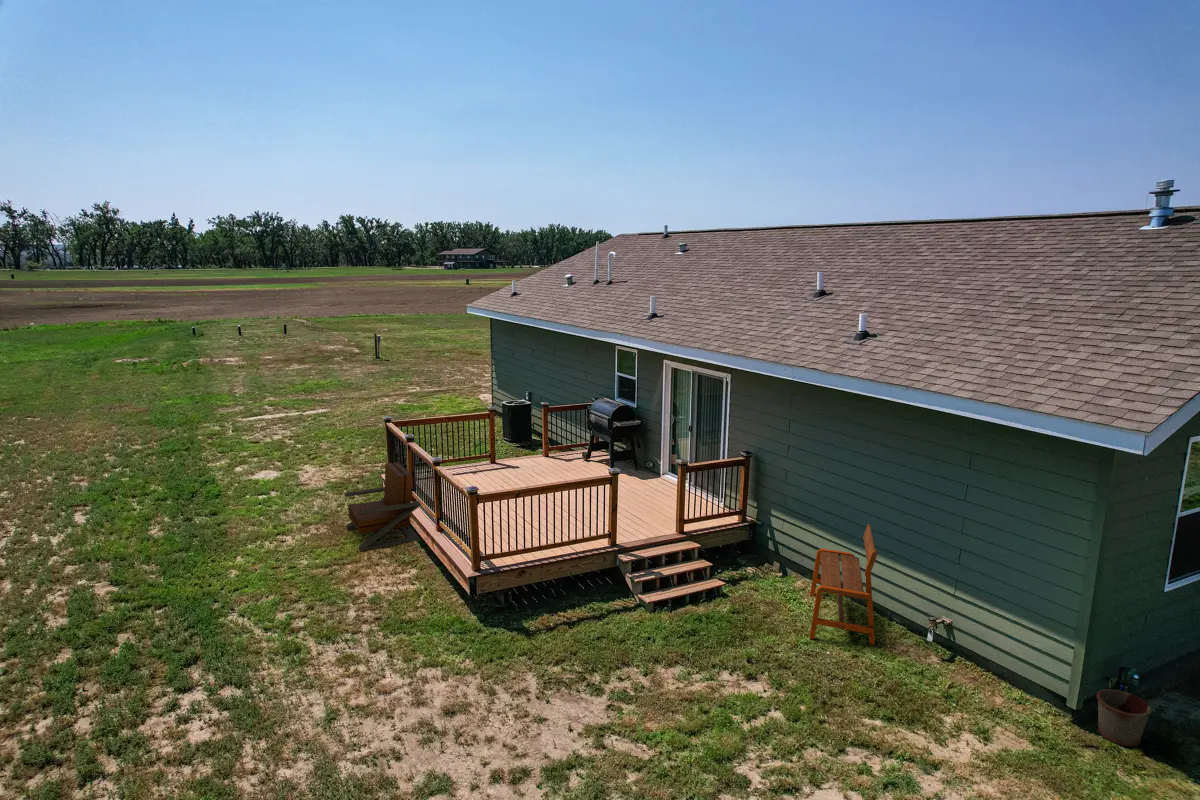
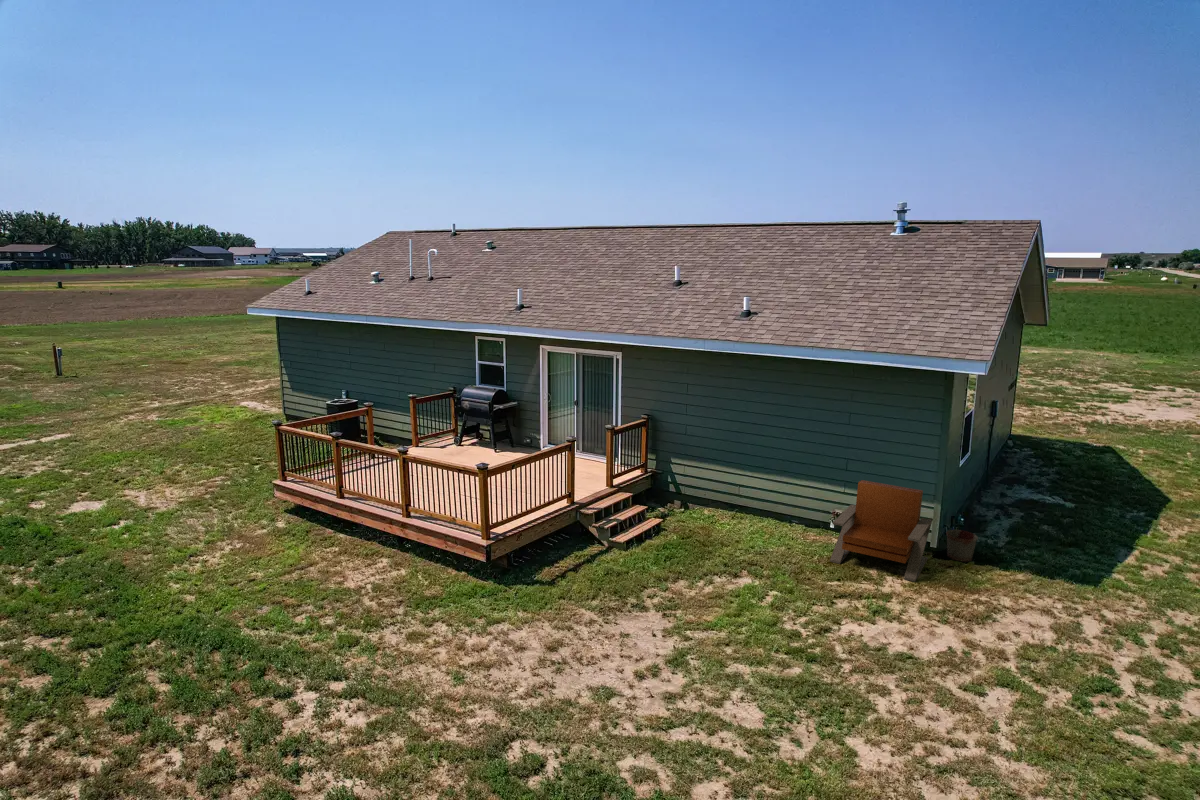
lounge chair: present [344,462,421,551] -> present [830,480,932,582]
bench: present [810,524,877,645] -> none [722,451,796,544]

